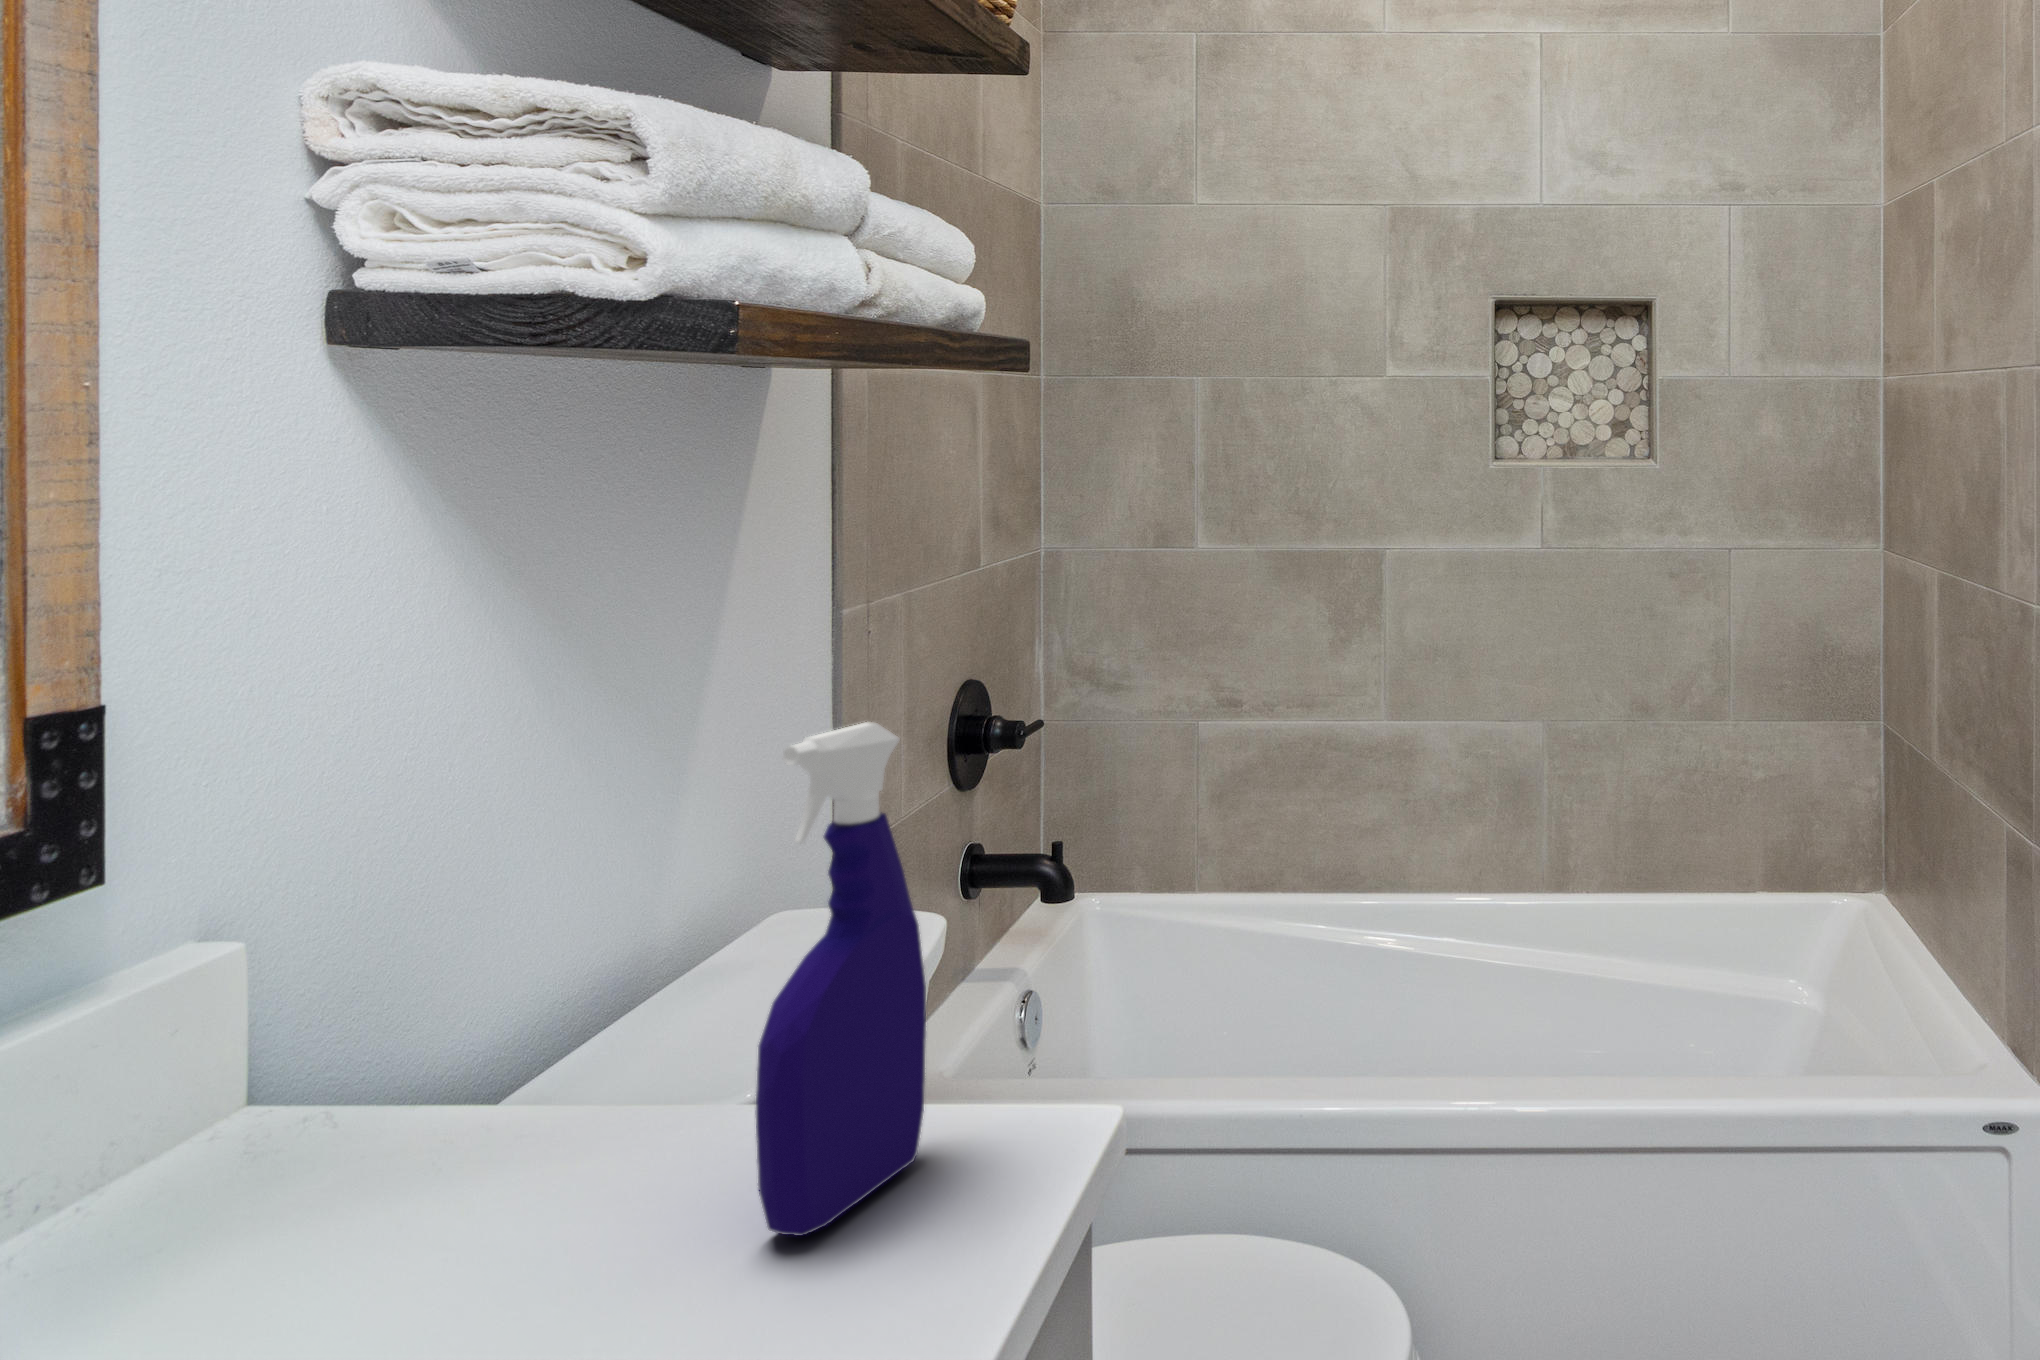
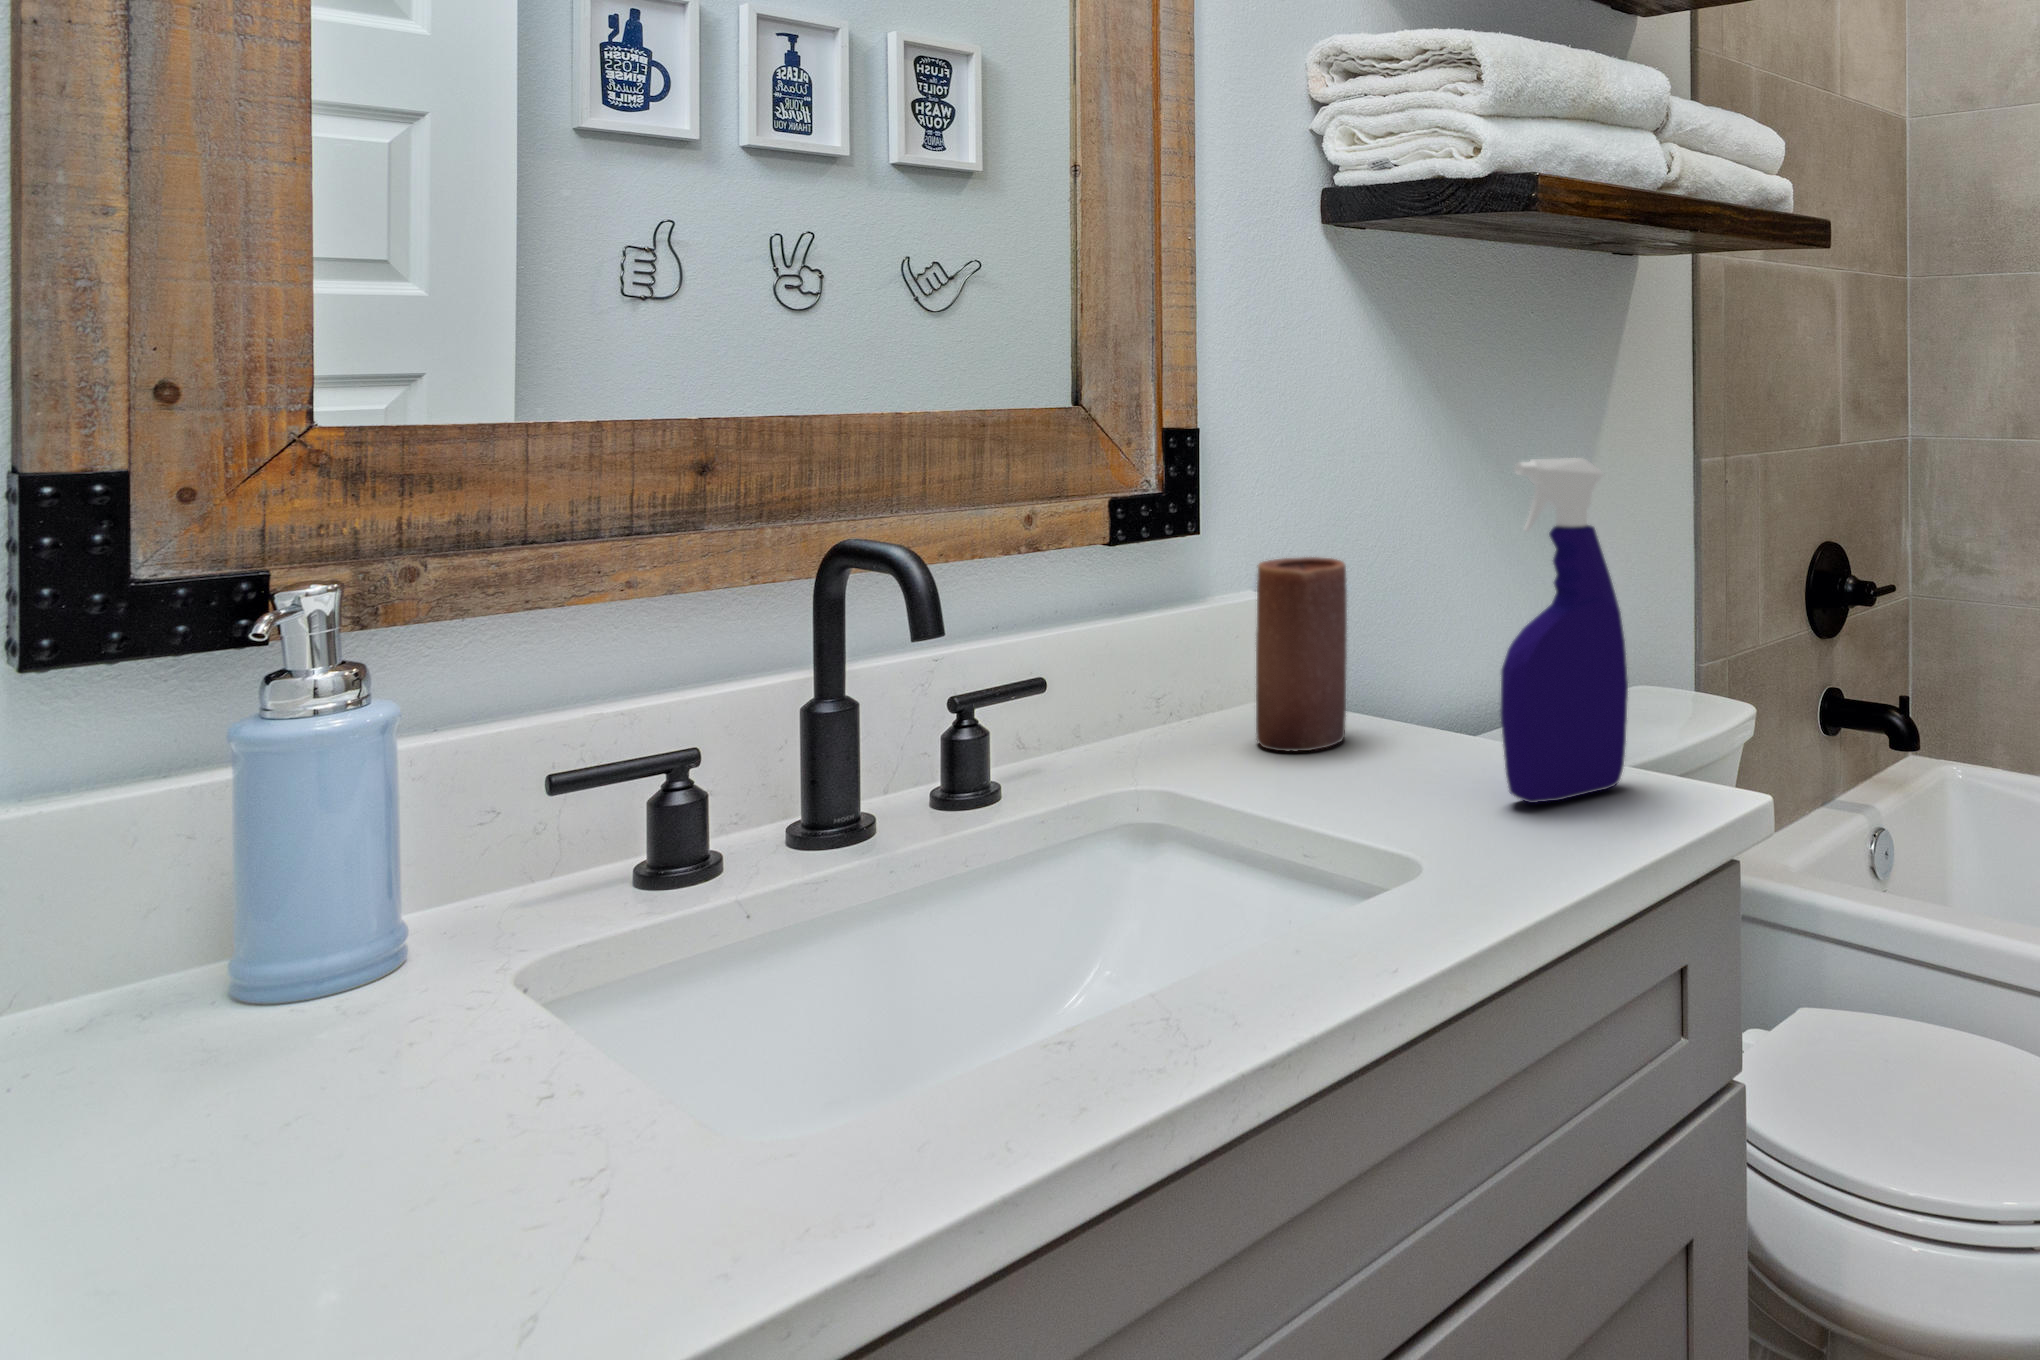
candle: none [219,900,413,1257] -> present [1256,557,1347,751]

